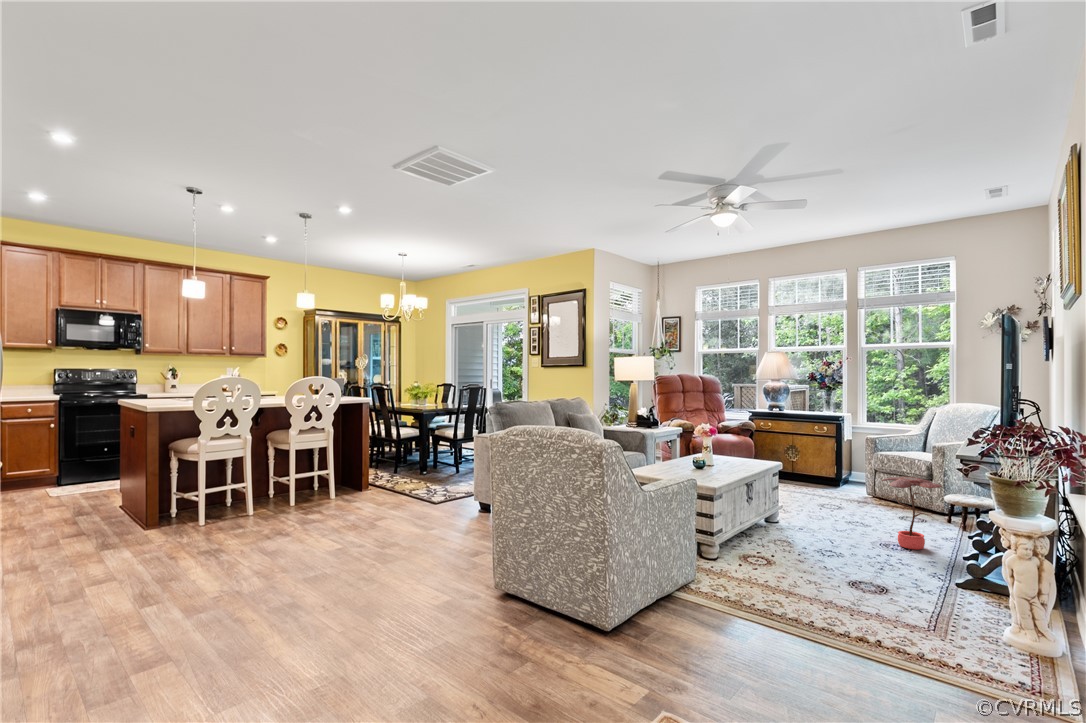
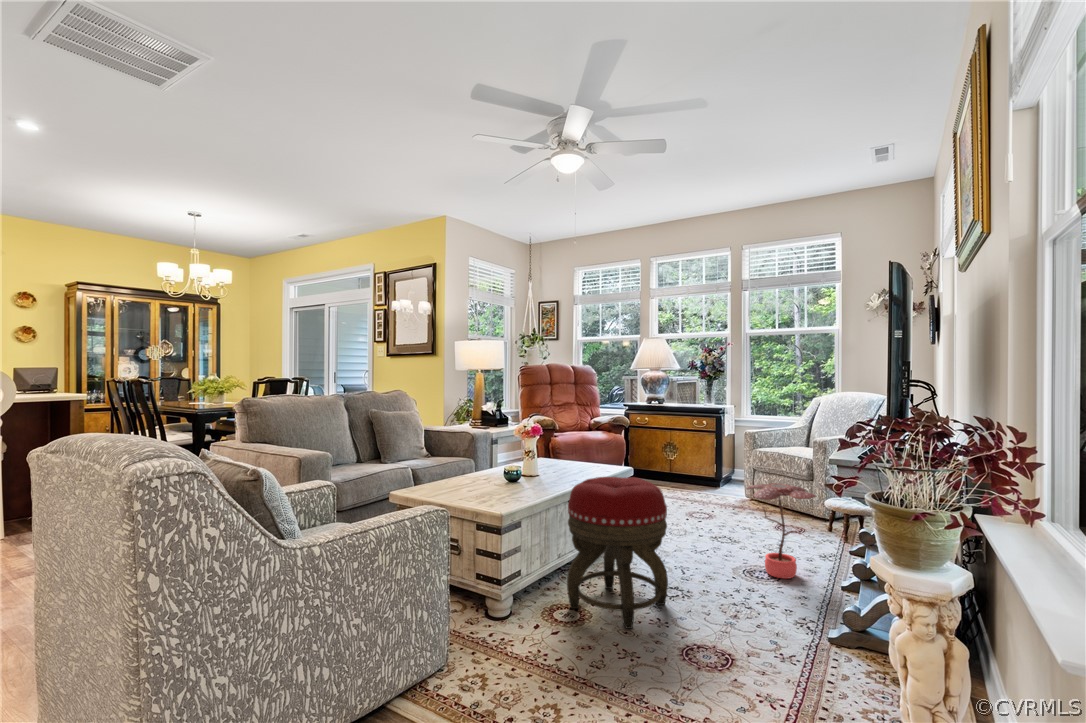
footstool: none [750,467,828,571] -> present [567,477,668,629]

